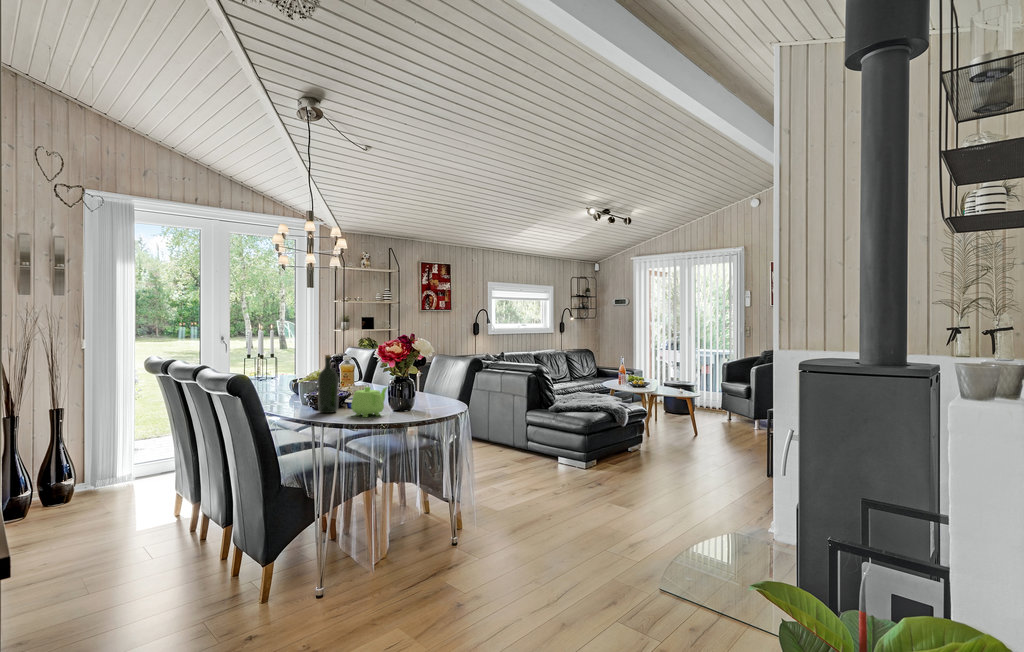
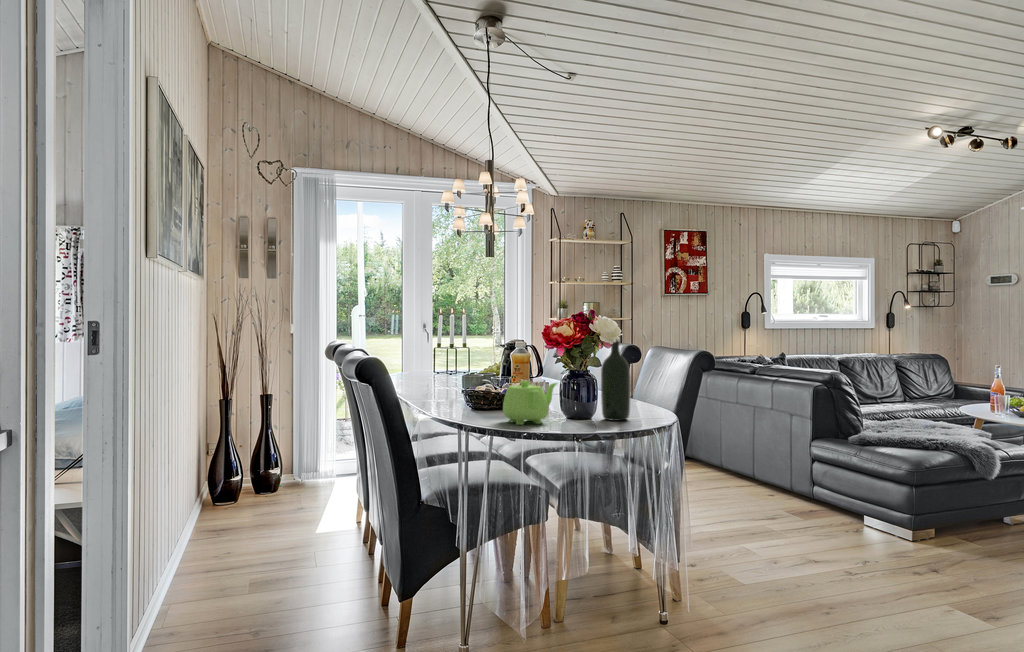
wine bottle: present [318,355,339,413] -> present [601,340,630,421]

